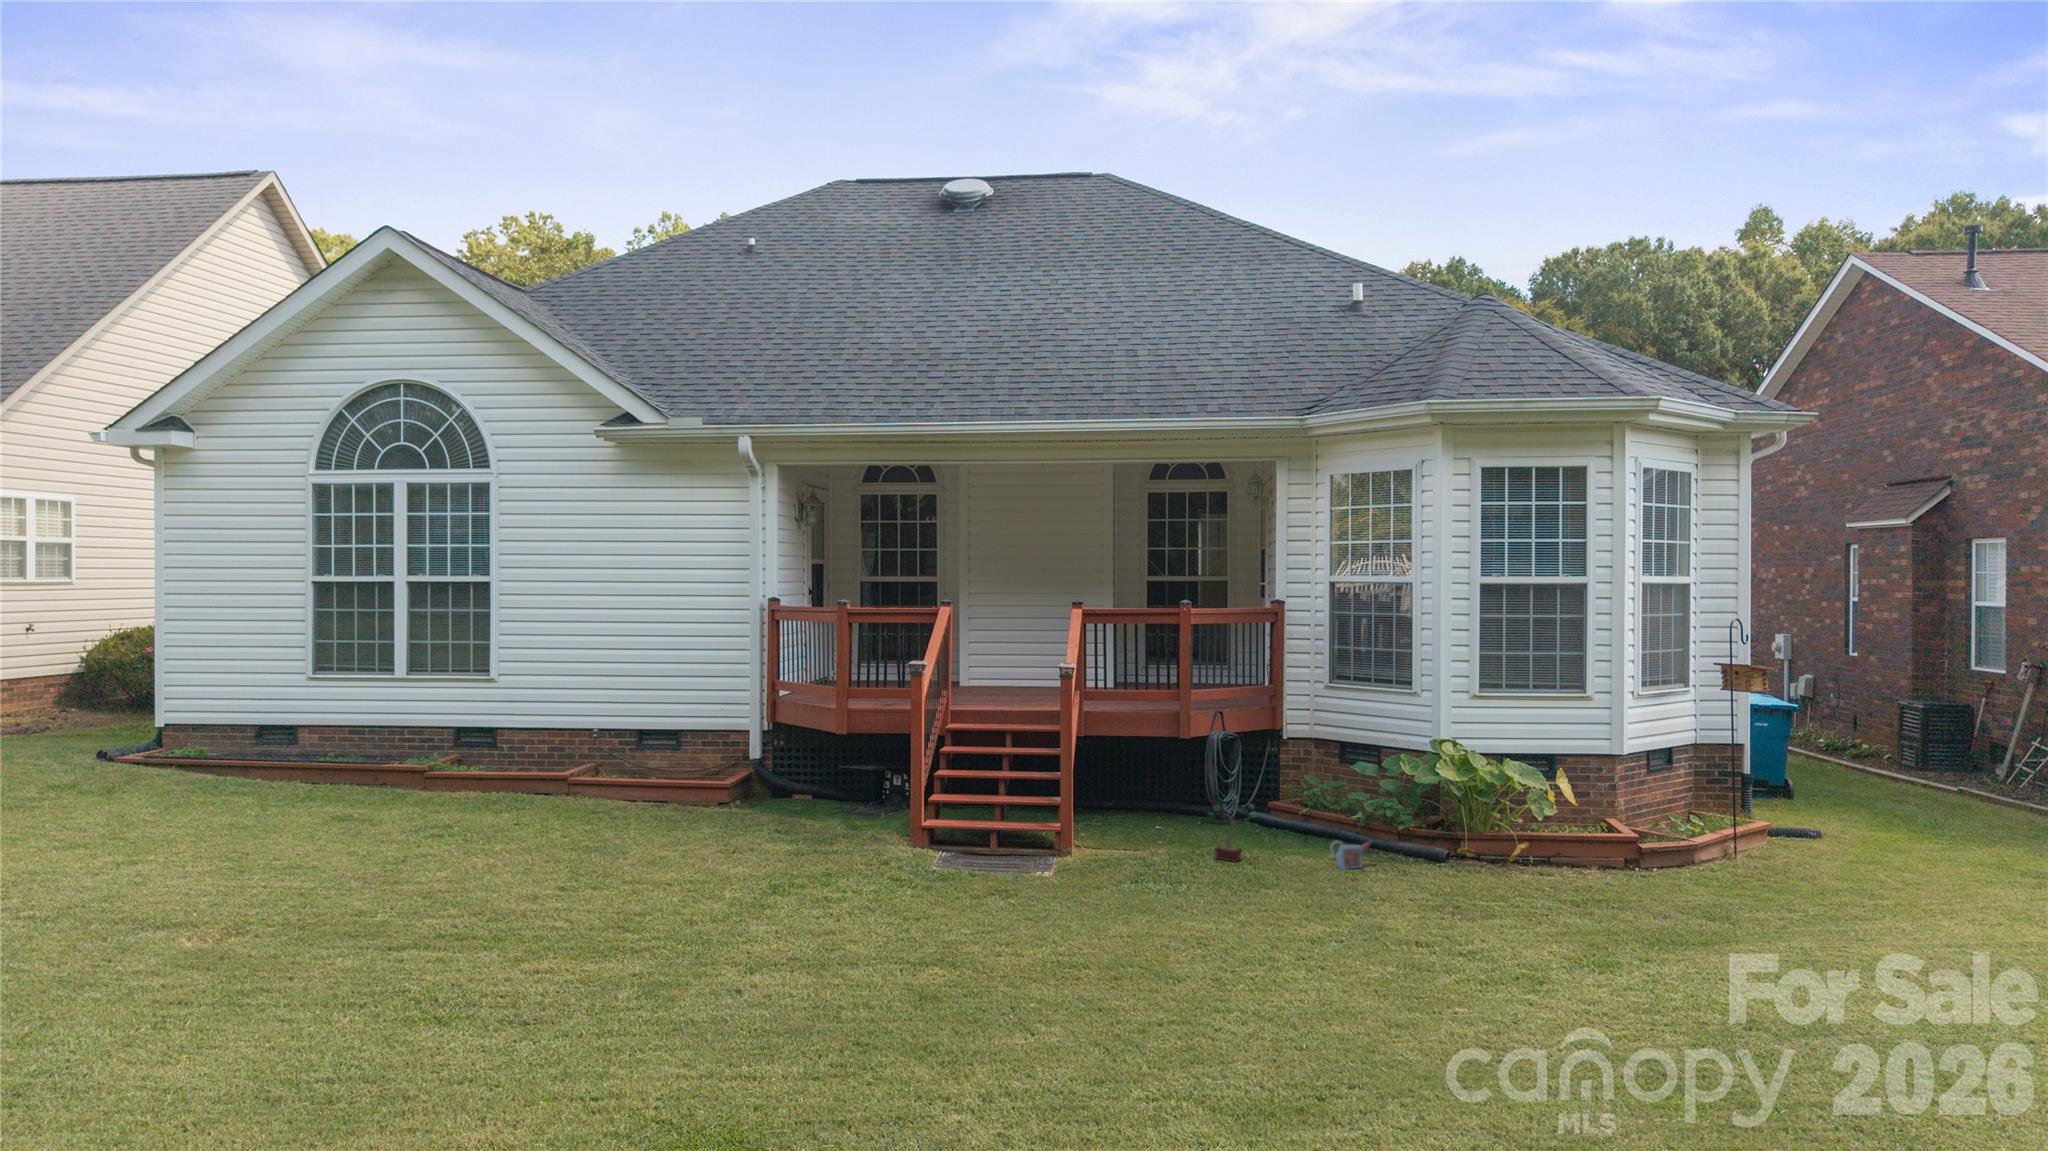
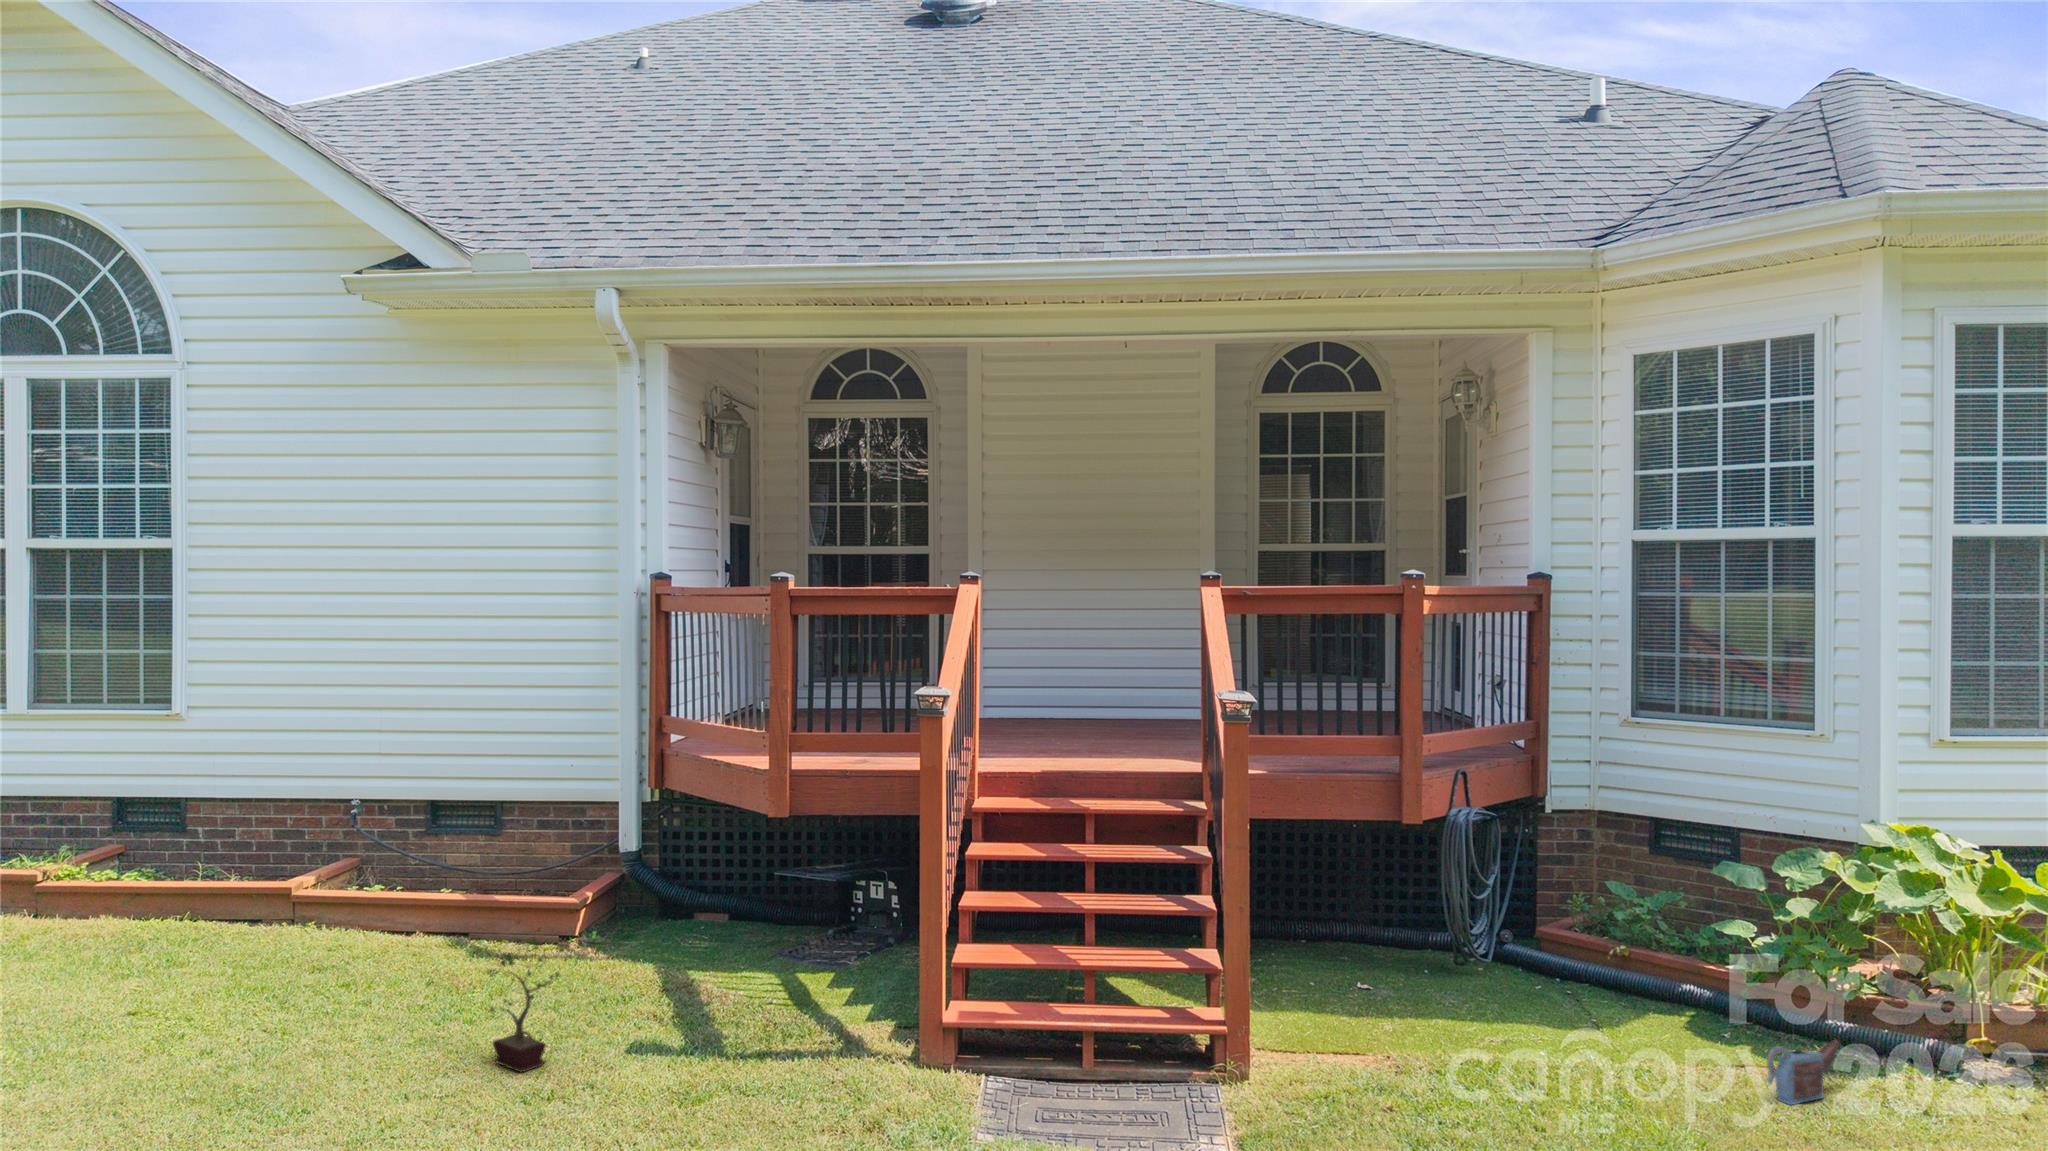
potted plant: present [1209,796,1256,862] -> present [488,937,559,1072]

